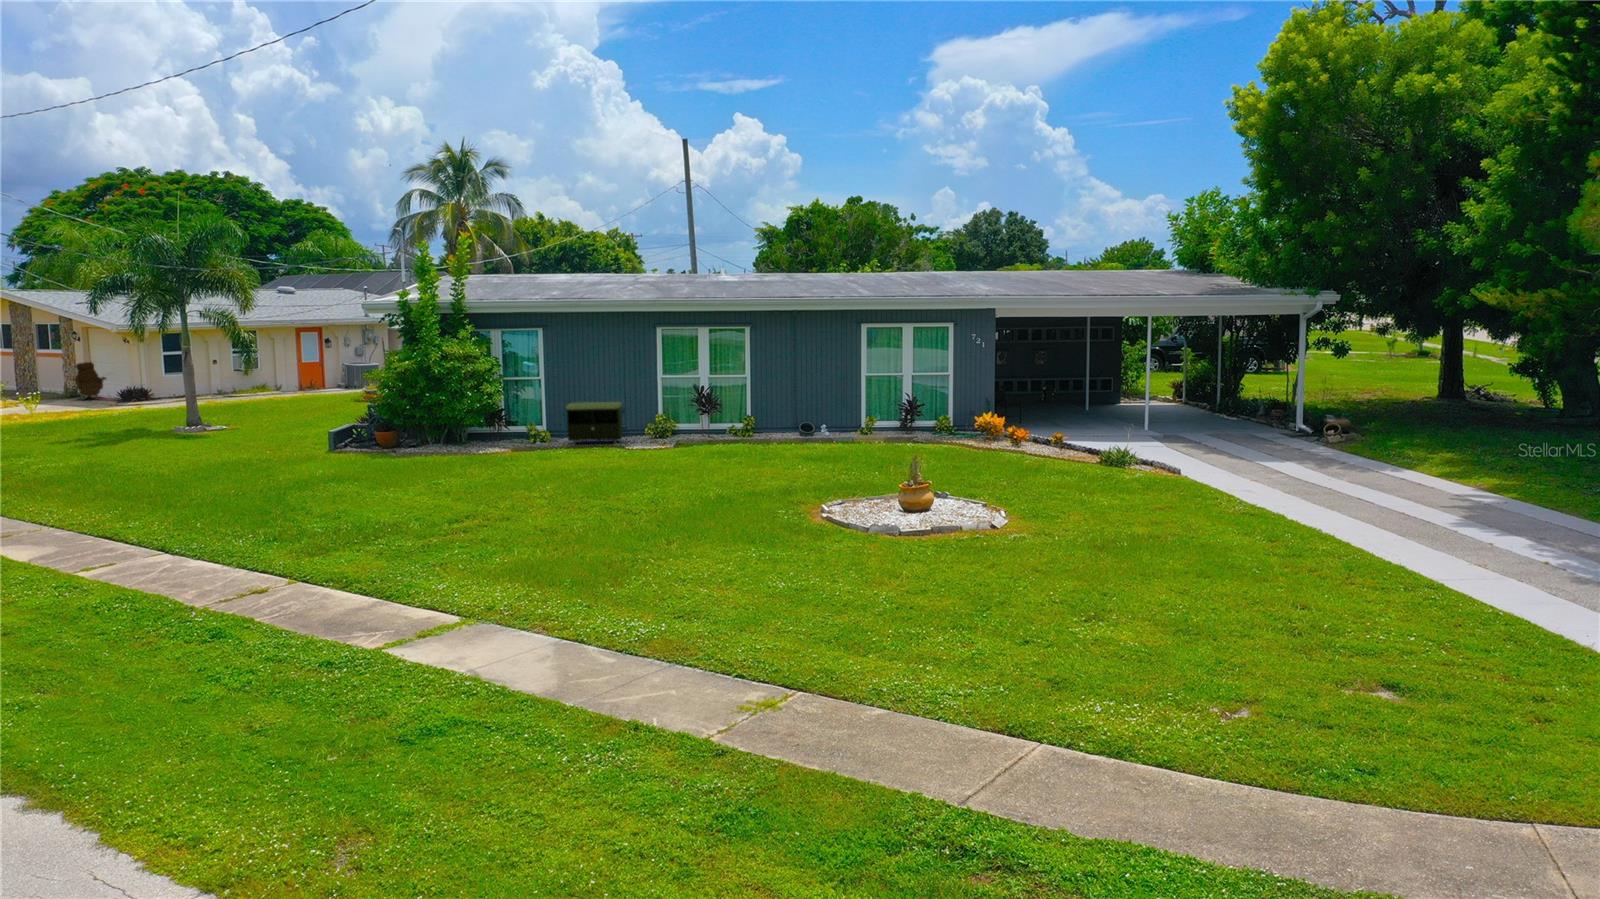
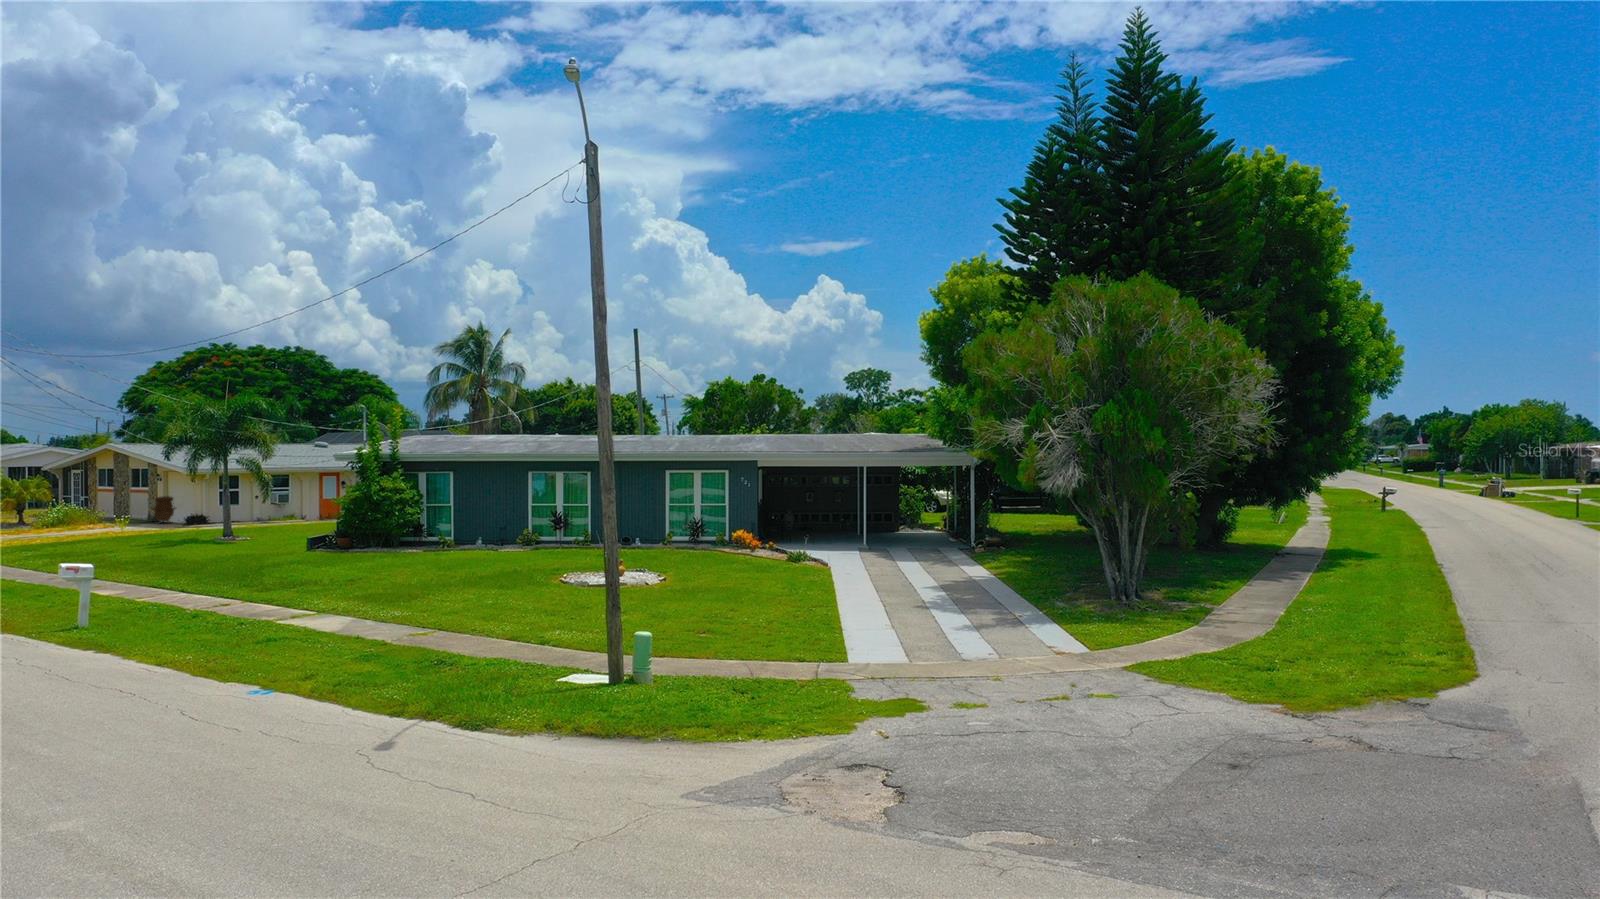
storage bench: present [566,402,623,444] -> none [464,521,504,549]

